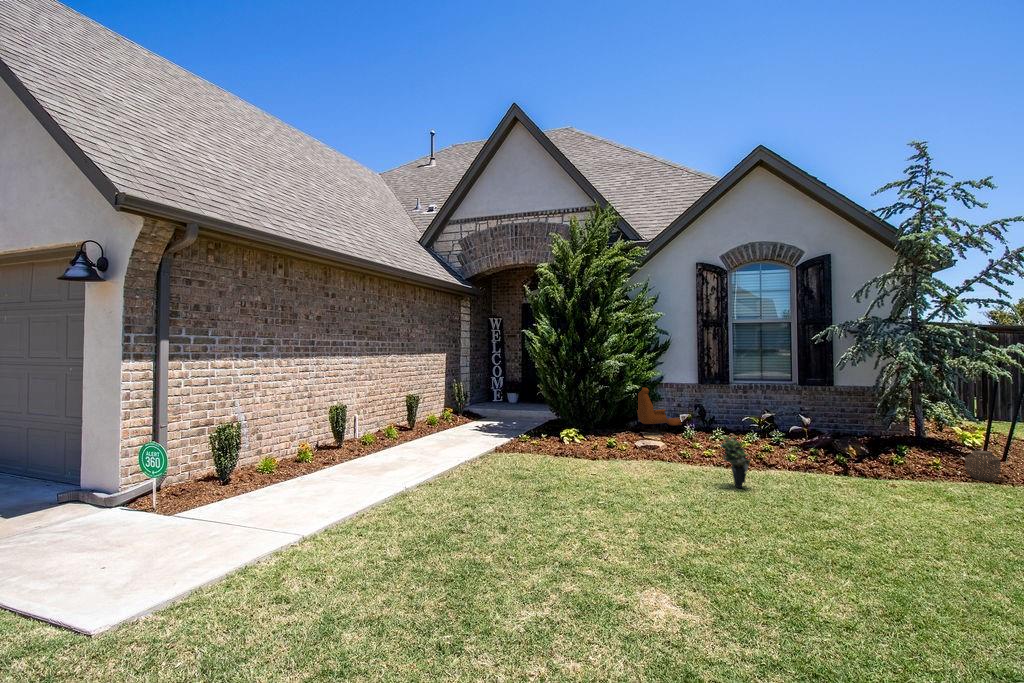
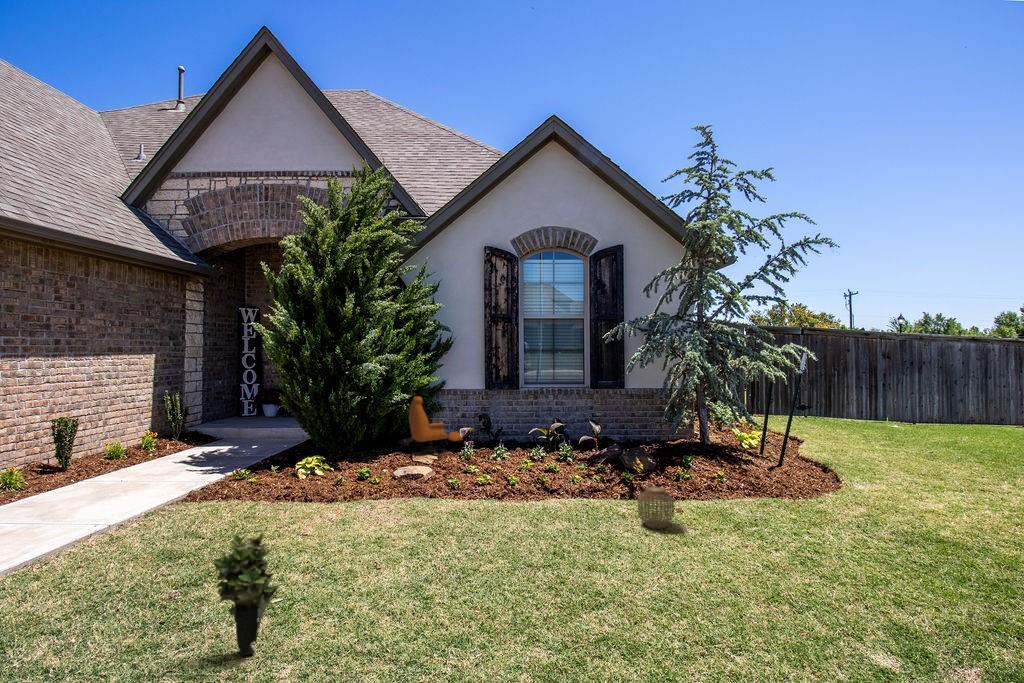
potted plant: present [720,436,751,488] -> present [213,533,279,656]
woven basket: present [965,450,1001,481] -> present [638,486,674,529]

